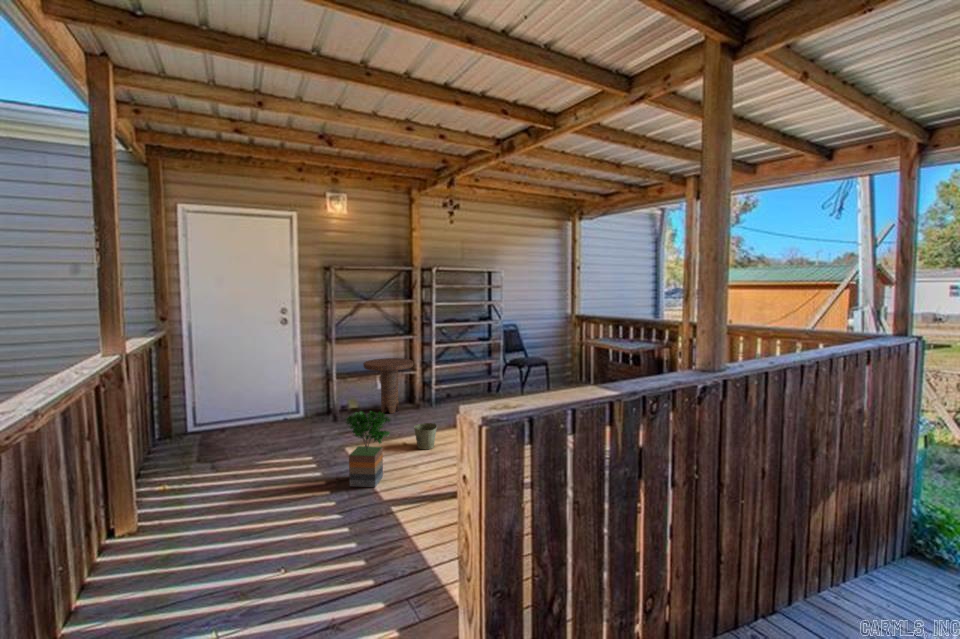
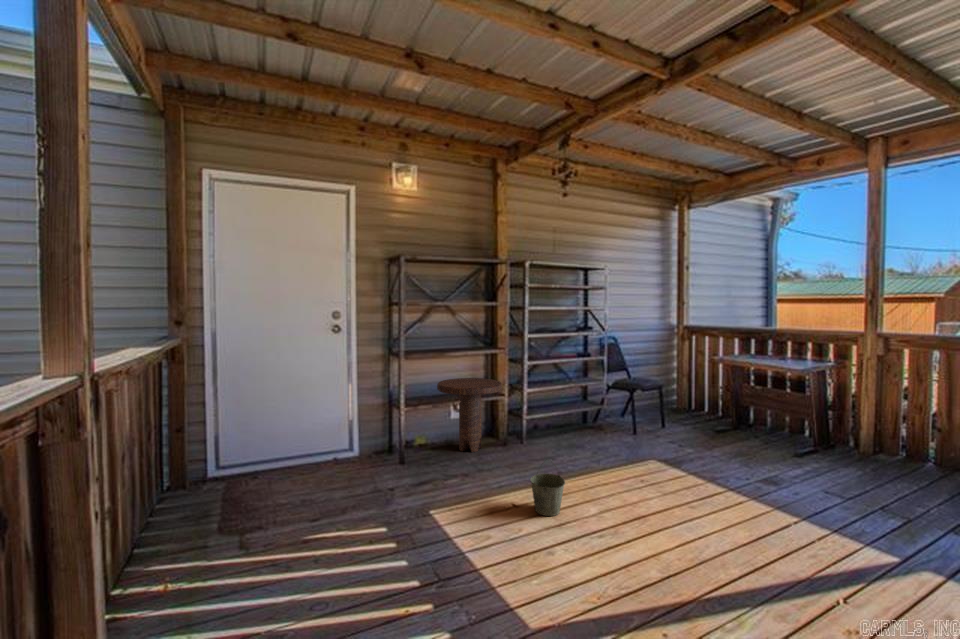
potted tree: present [346,411,390,487] -> none [449,463,528,598]

